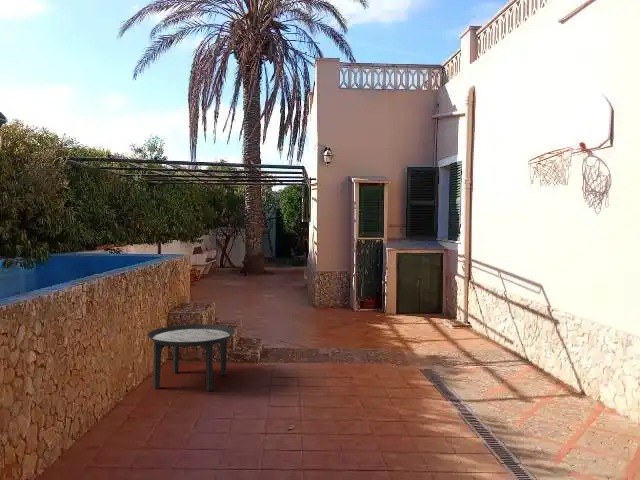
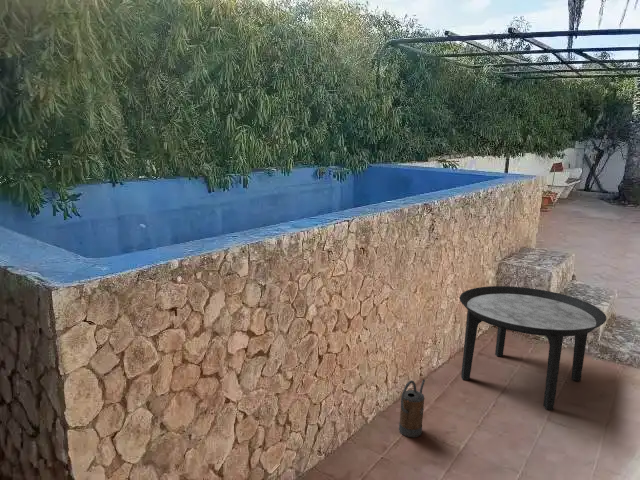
watering can: none [120,384,136,422] -> present [399,380,425,437]

